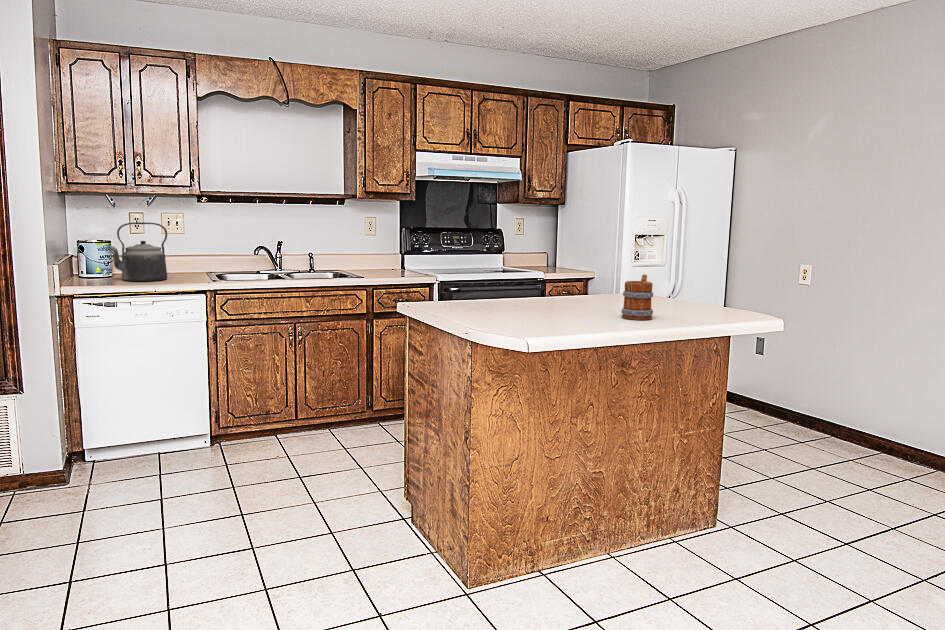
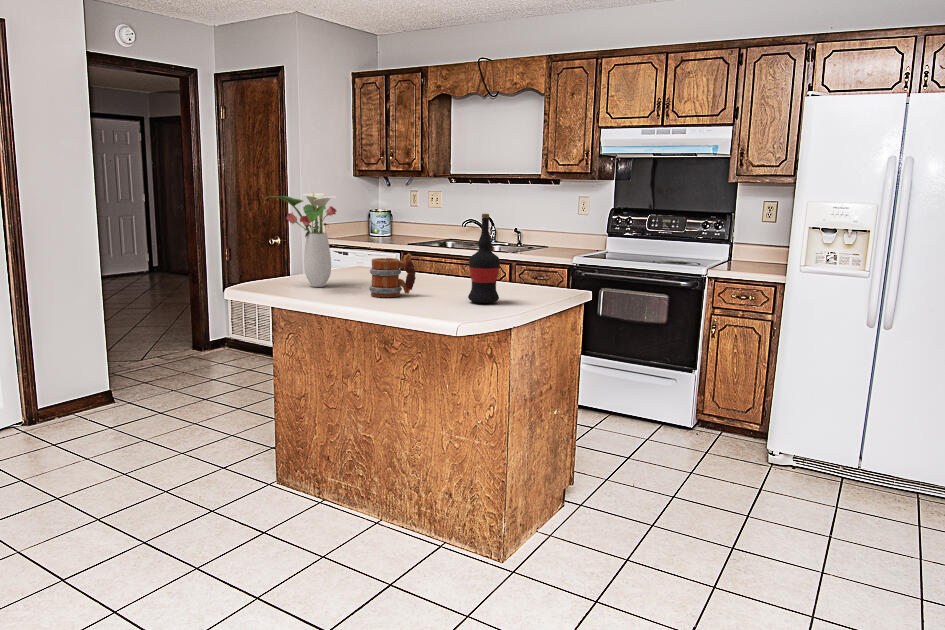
flower arrangement: none [526,217,621,323] -> present [265,193,337,287]
kettle: present [109,222,167,281] -> none [370,197,408,240]
wine bottle: none [678,233,708,311] -> present [468,214,500,303]

